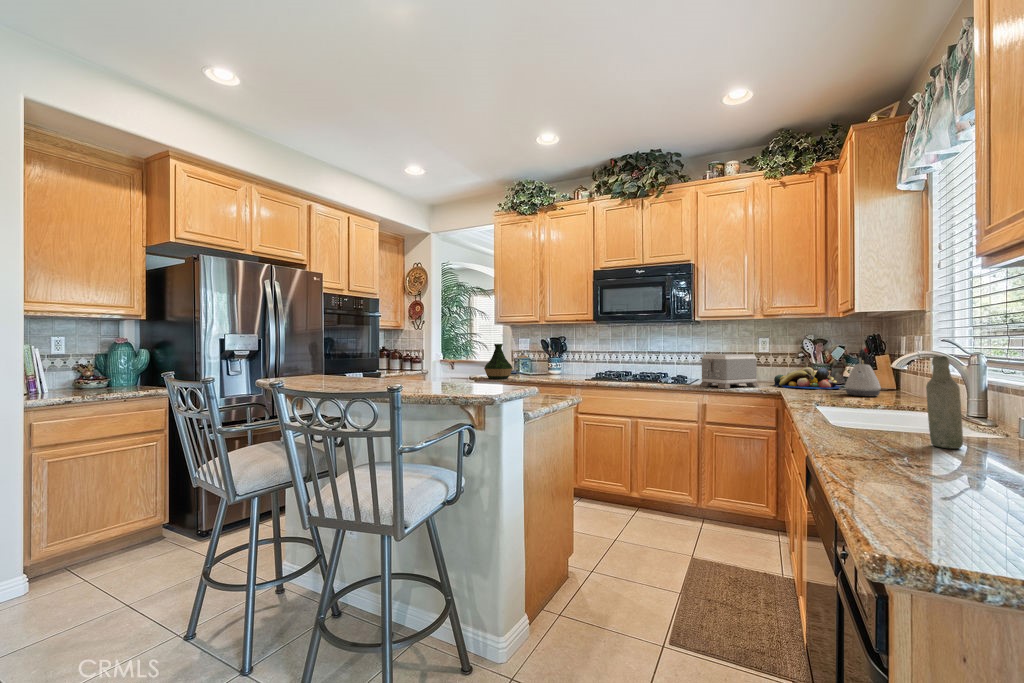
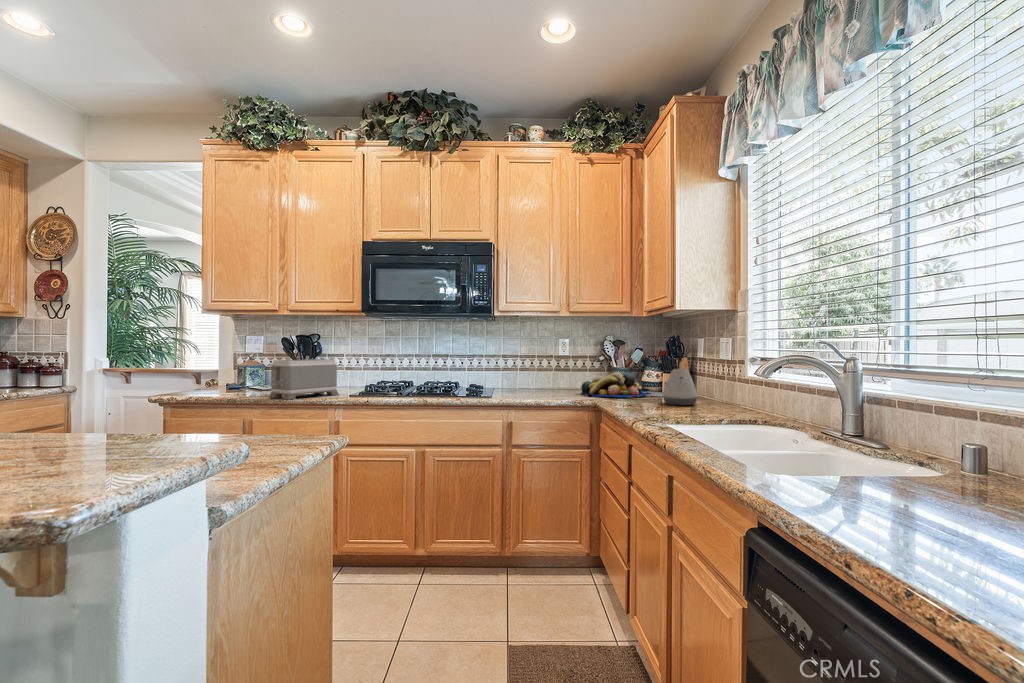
vase: present [484,344,513,379] -> none [180,343,233,399]
toaster: present [700,354,758,389] -> present [269,359,339,400]
bottle: present [926,356,963,449] -> none [916,363,970,508]

